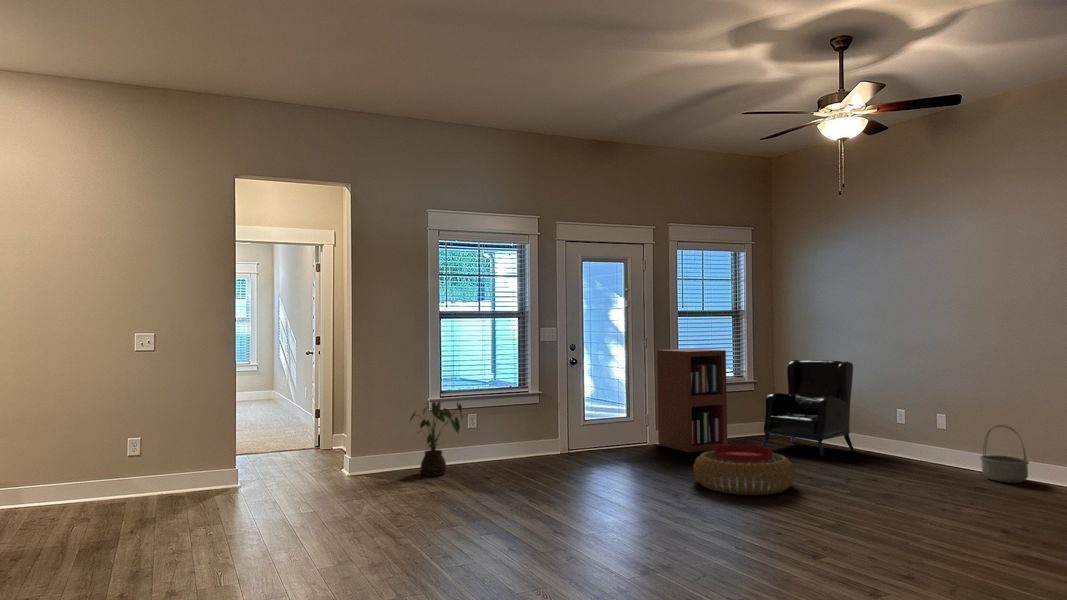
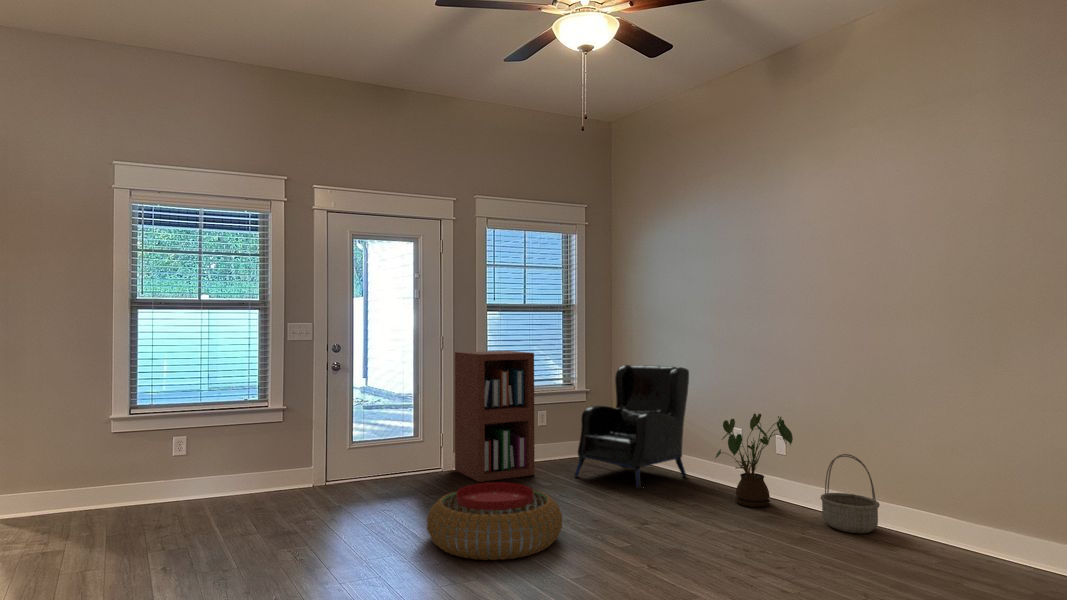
house plant: present [410,402,463,476] -> present [716,413,793,507]

